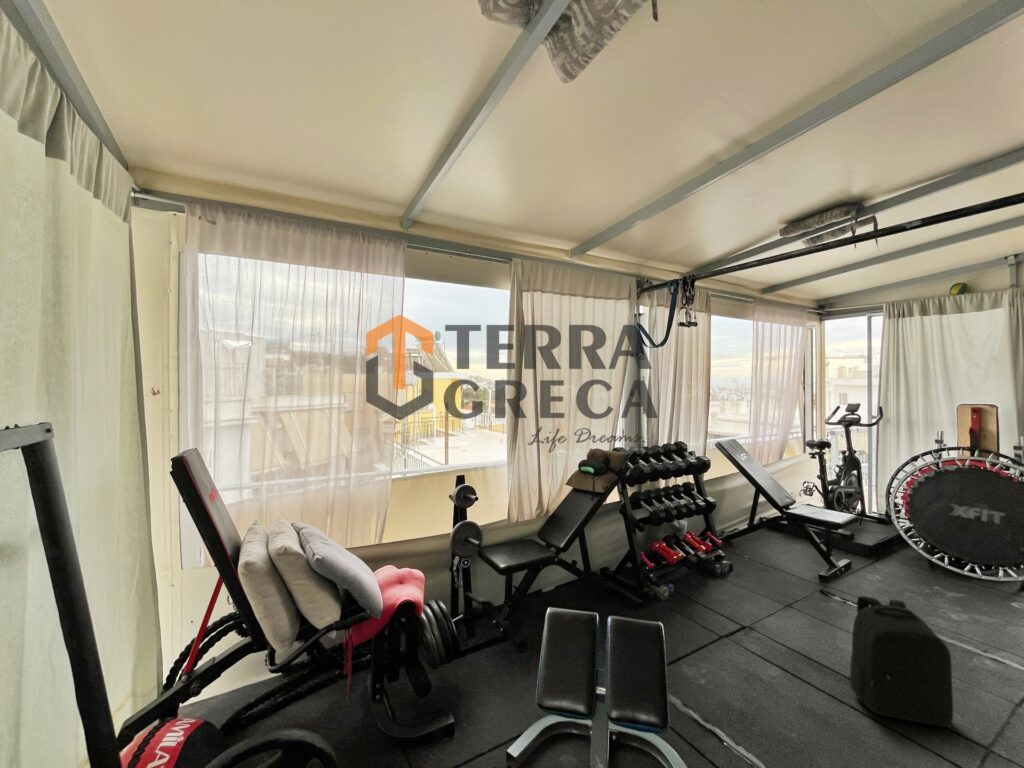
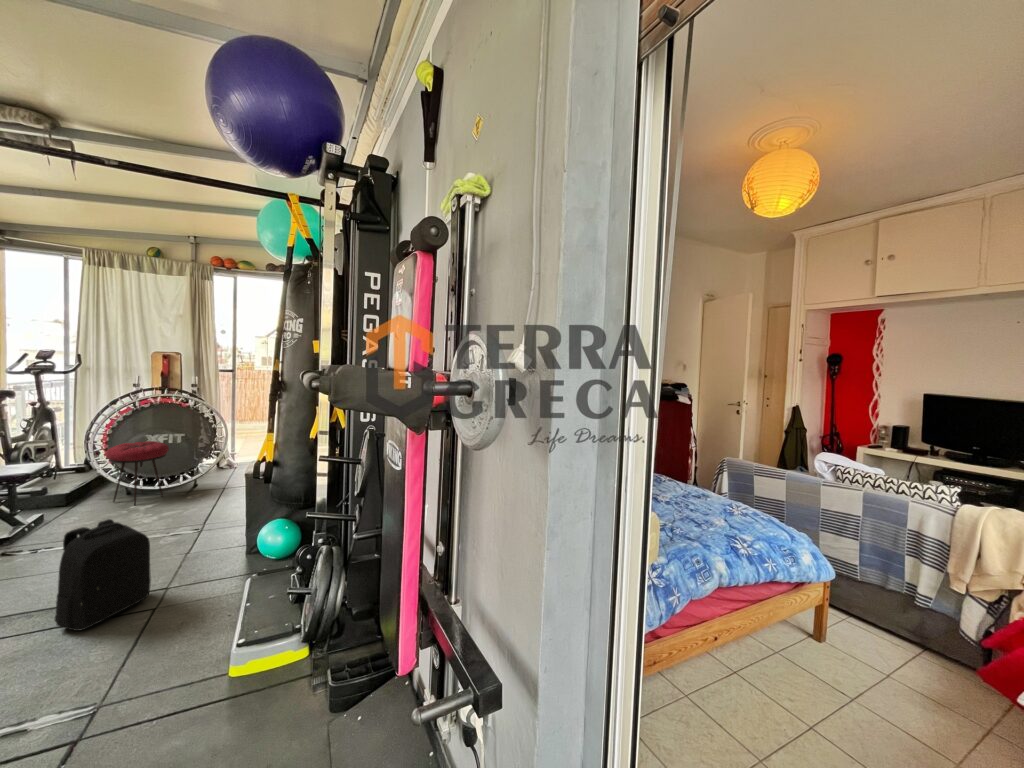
stool: none [905,508,983,589] -> present [106,441,169,505]

